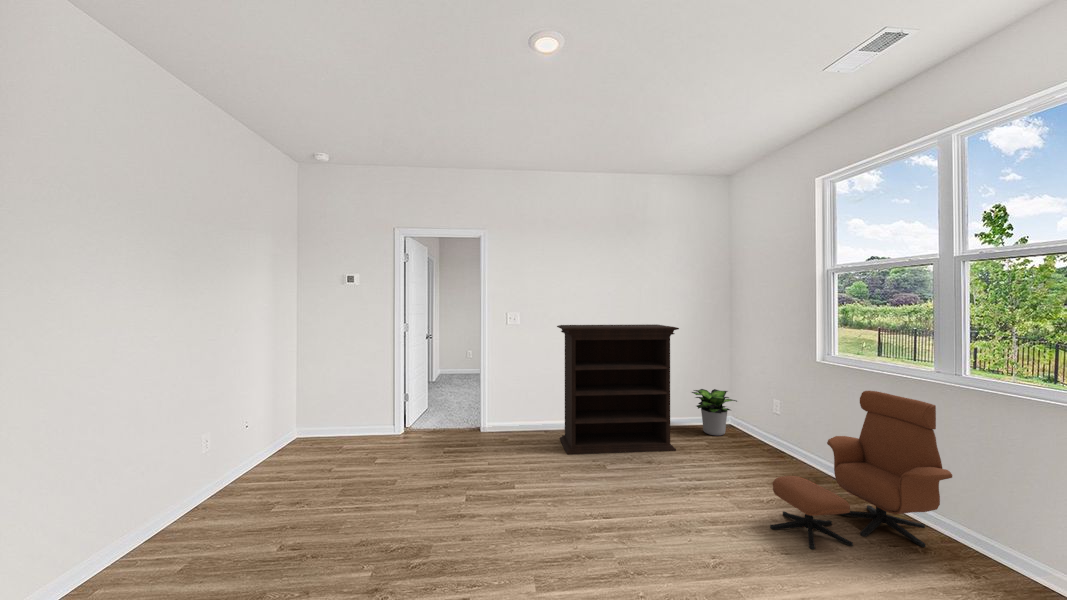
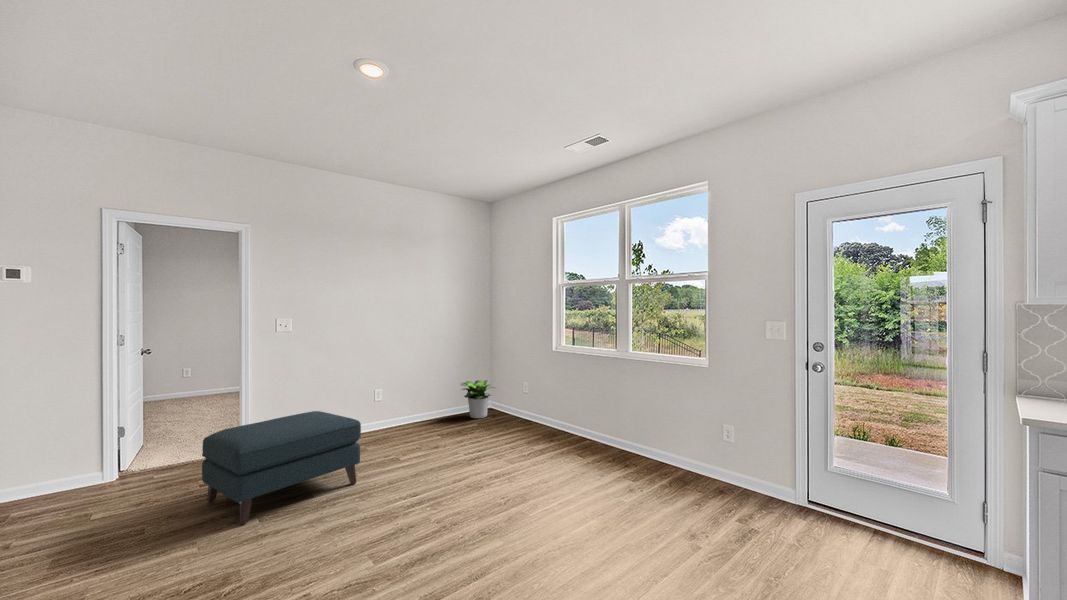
bookshelf: present [557,324,679,454] -> none [337,327,455,457]
lounge chair: present [770,391,952,549] -> none [536,364,632,476]
ottoman: none [437,403,562,500] -> present [202,411,361,525]

